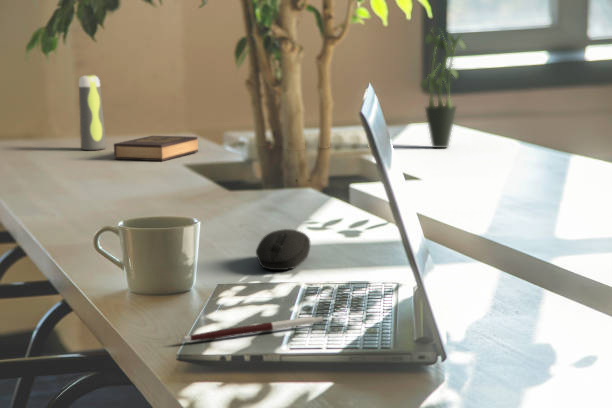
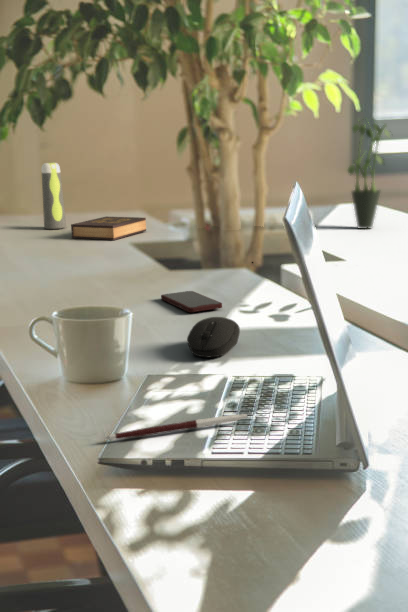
smartphone: none [222,209,289,230] -> present [161,291,222,312]

